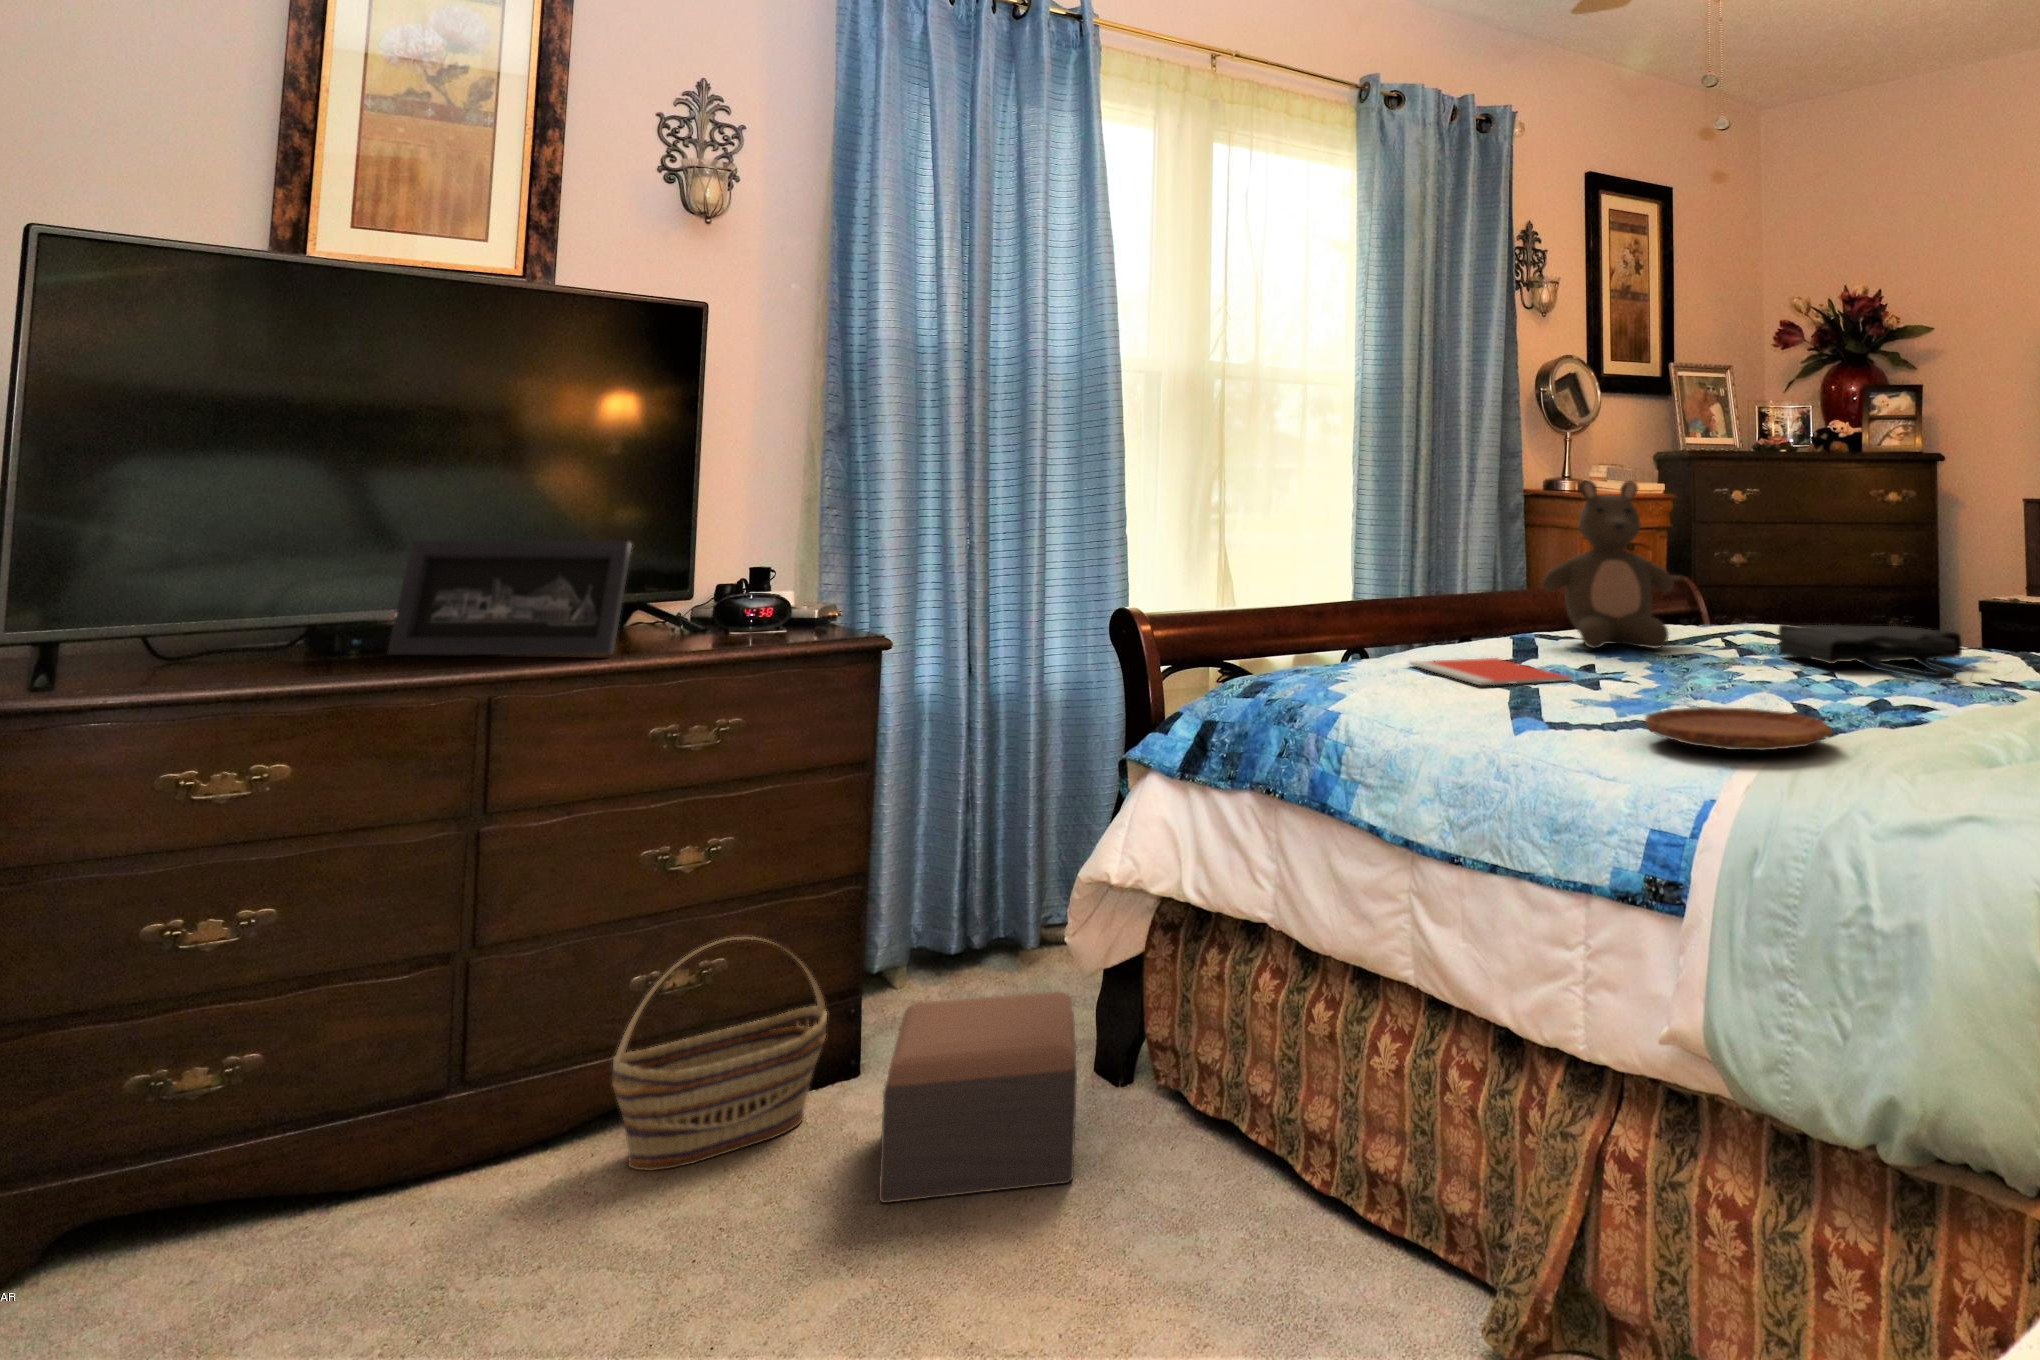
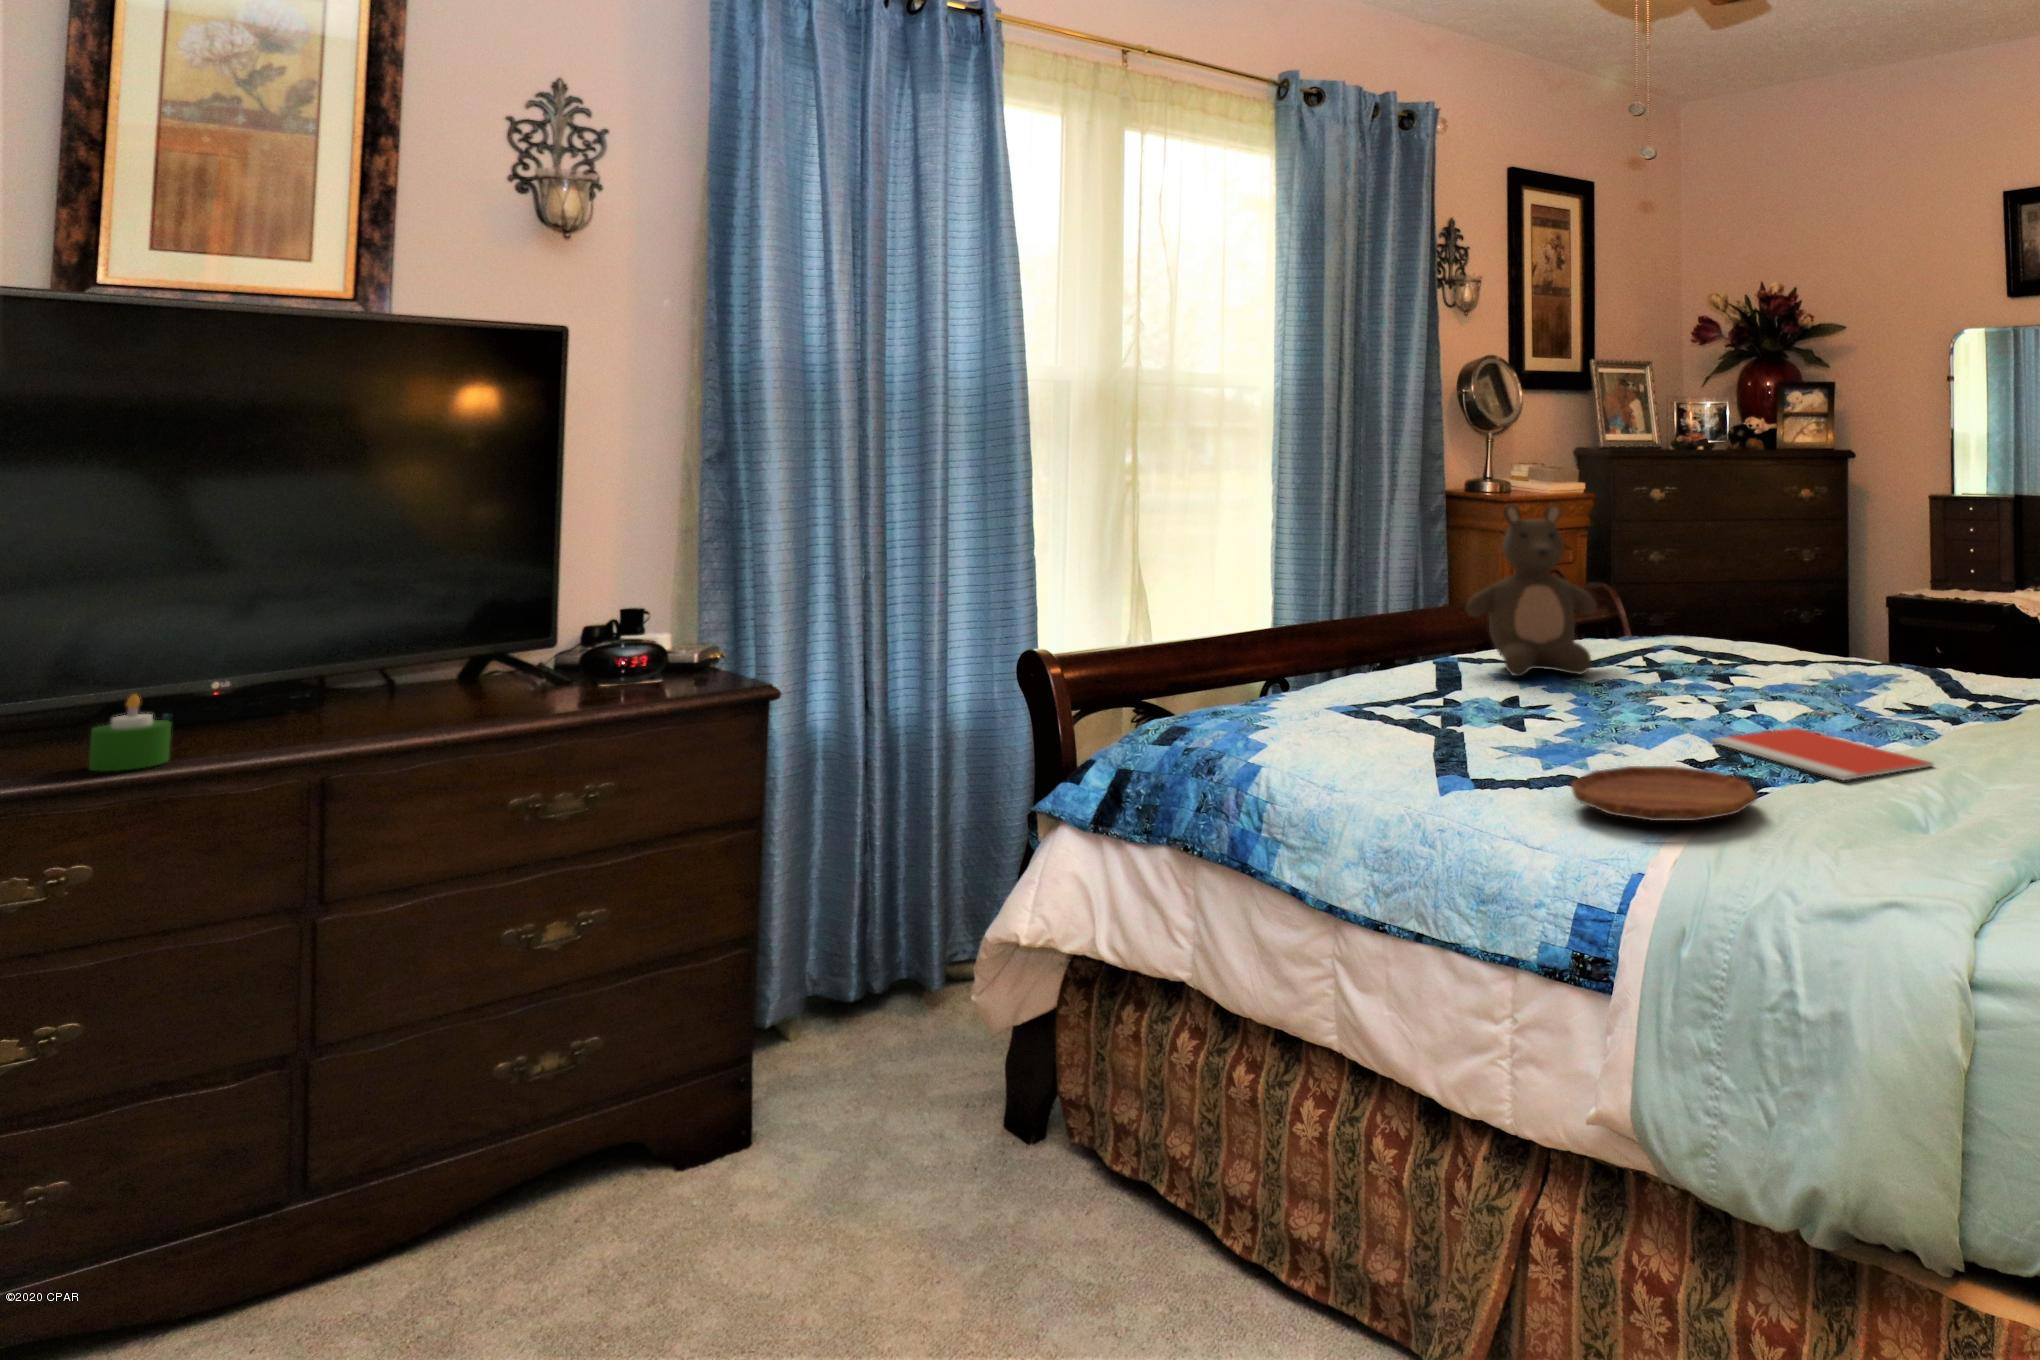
picture frame: present [388,540,632,655] -> none [197,596,484,729]
candle: none [301,612,369,679] -> present [89,694,171,771]
tote bag: present [1778,624,1962,680] -> none [1699,649,1876,713]
notebook: present [1410,658,1572,685] -> present [1712,728,1933,780]
basket: present [612,937,827,1171] -> none [469,1015,713,1275]
footstool: present [879,992,1077,1203] -> none [770,1053,984,1298]

